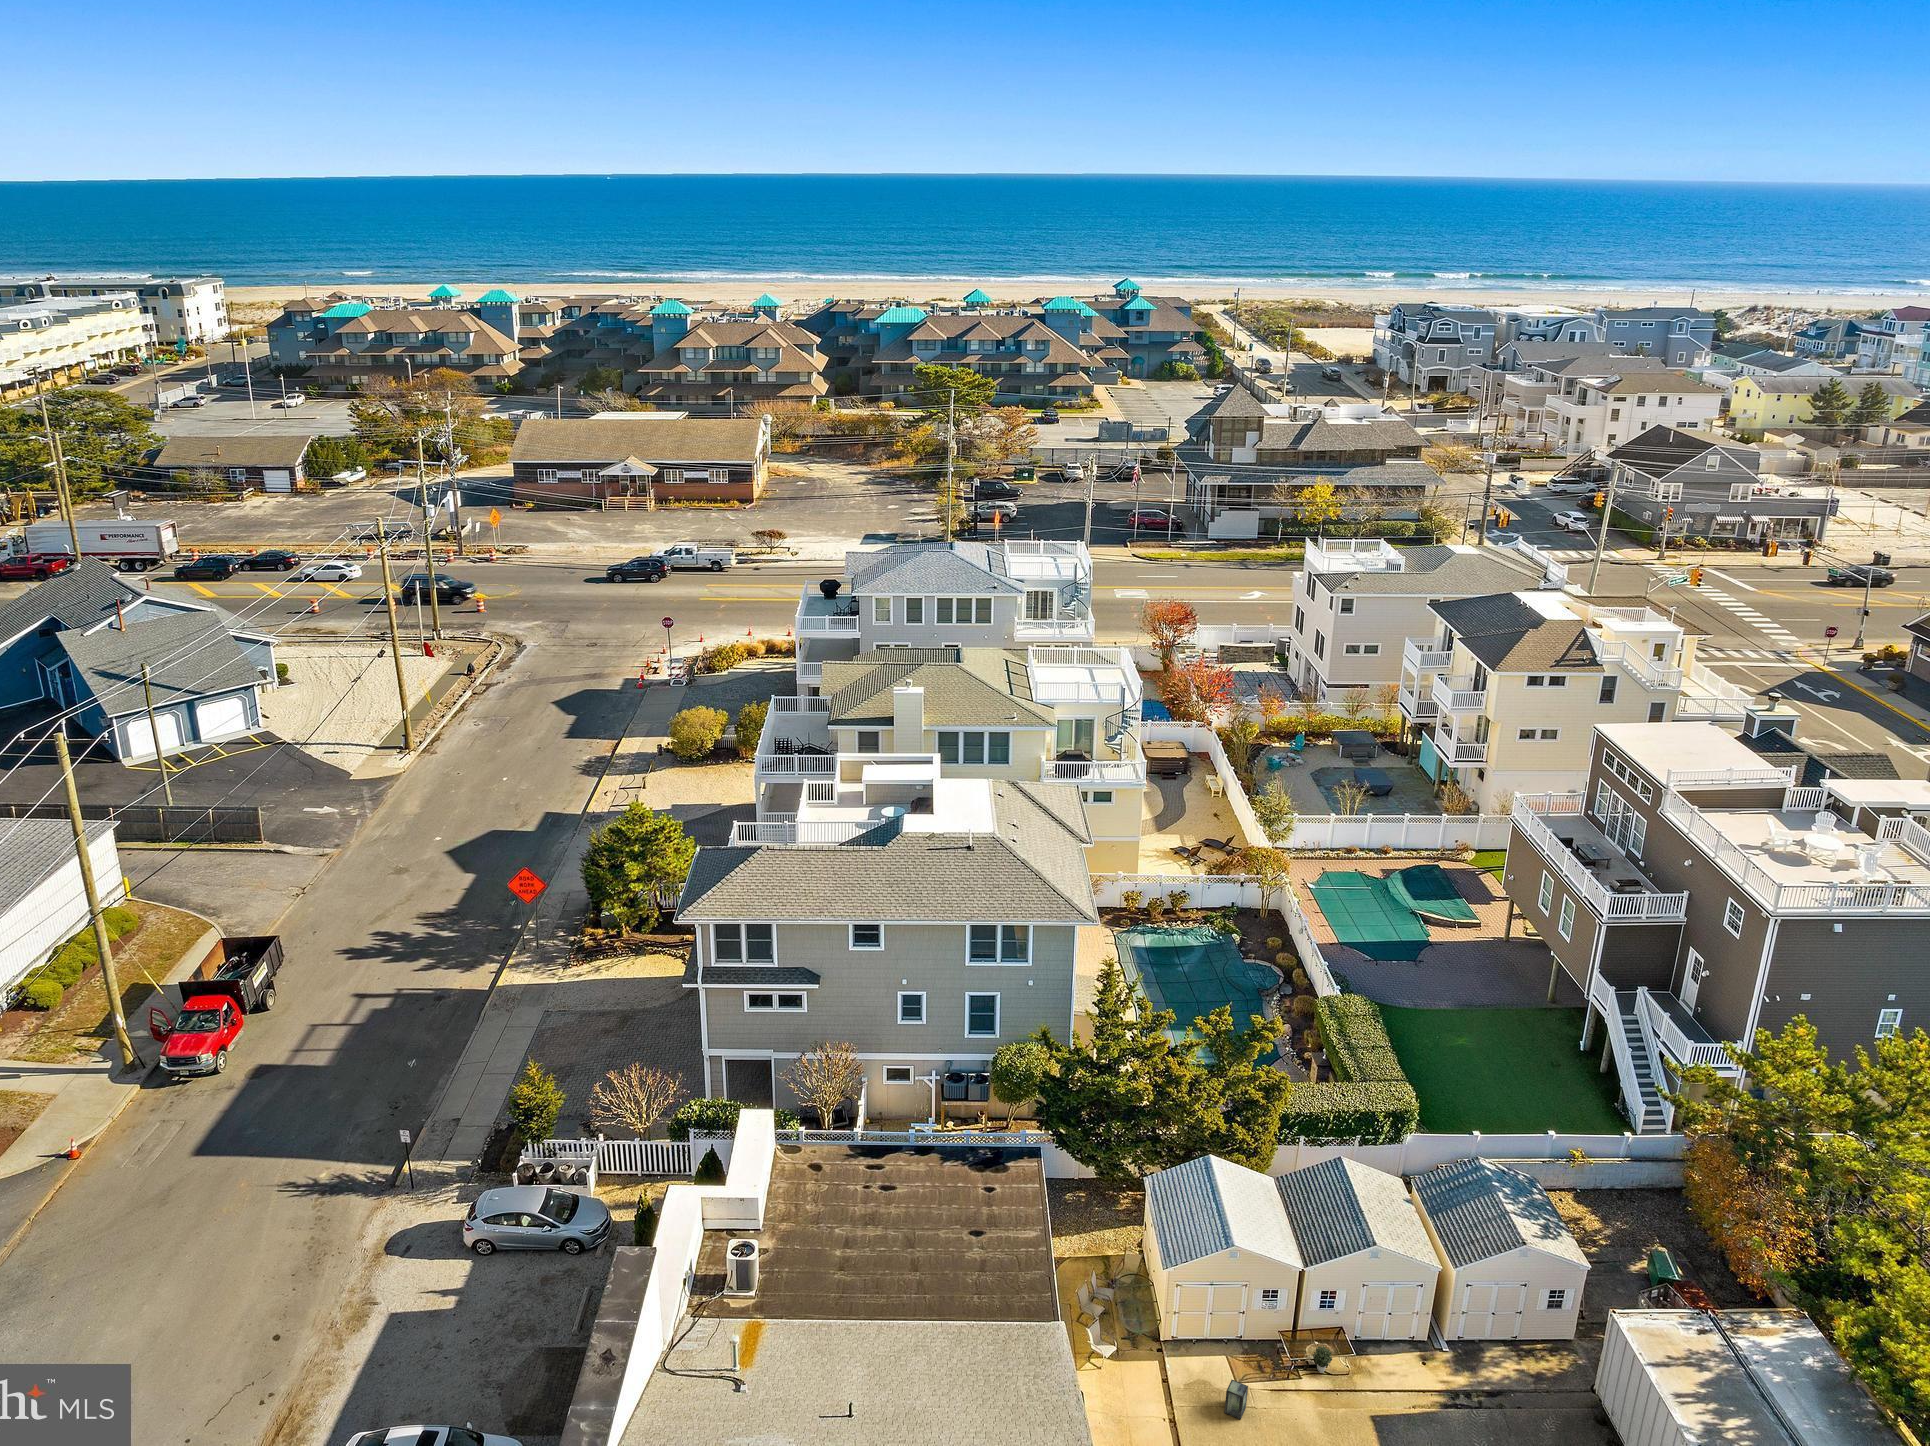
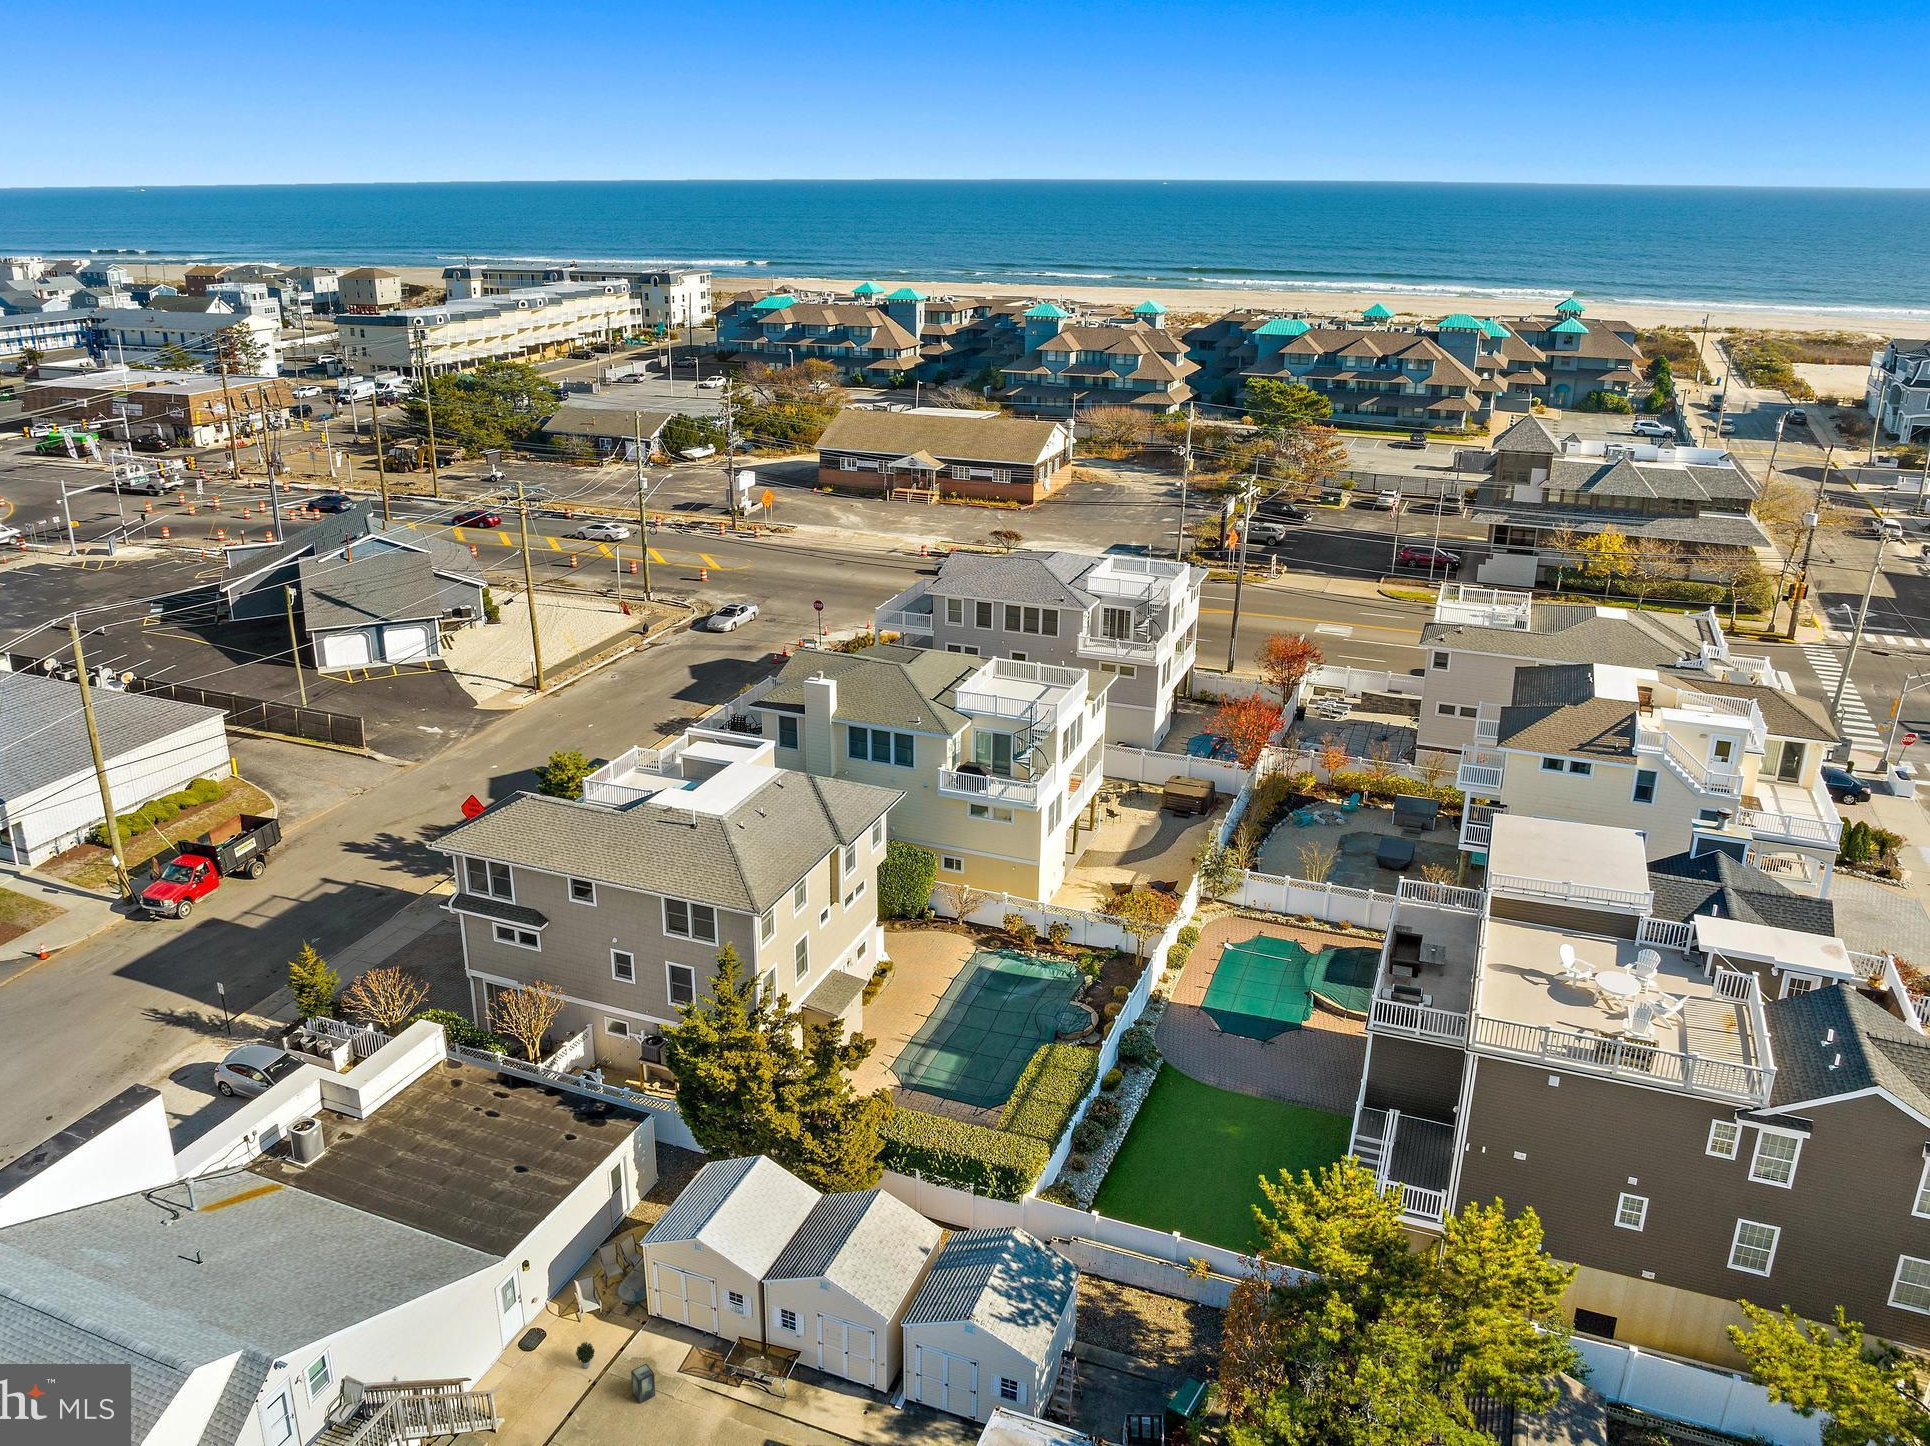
potted plant: present [1313,1346,1332,1373] -> present [576,1342,595,1369]

